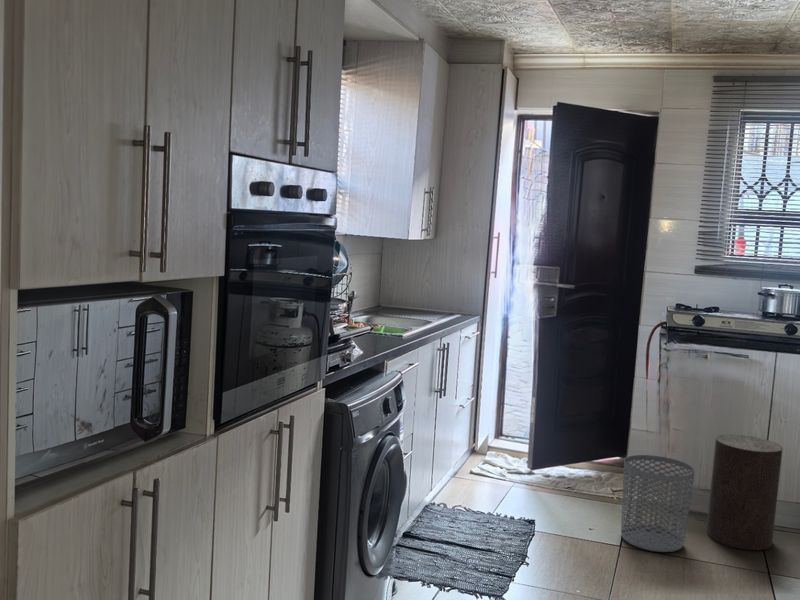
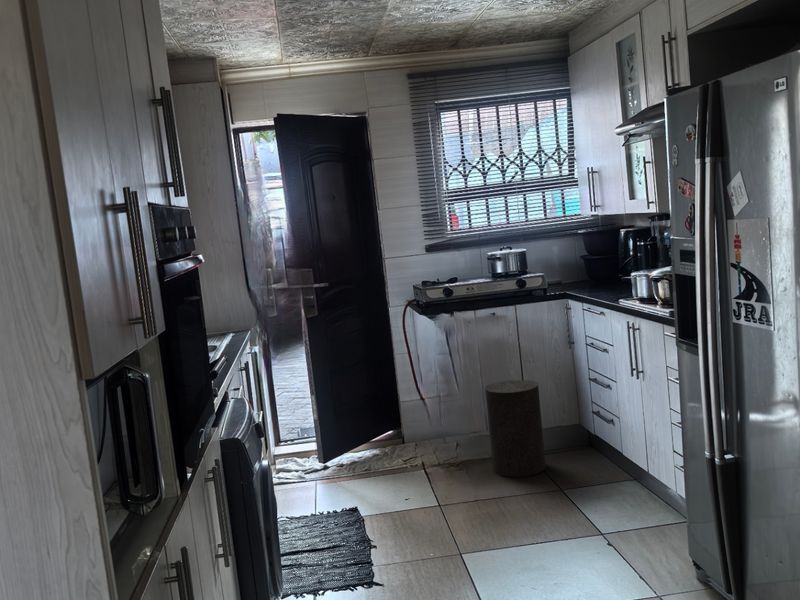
waste bin: present [621,455,695,552] -> none [422,417,485,501]

